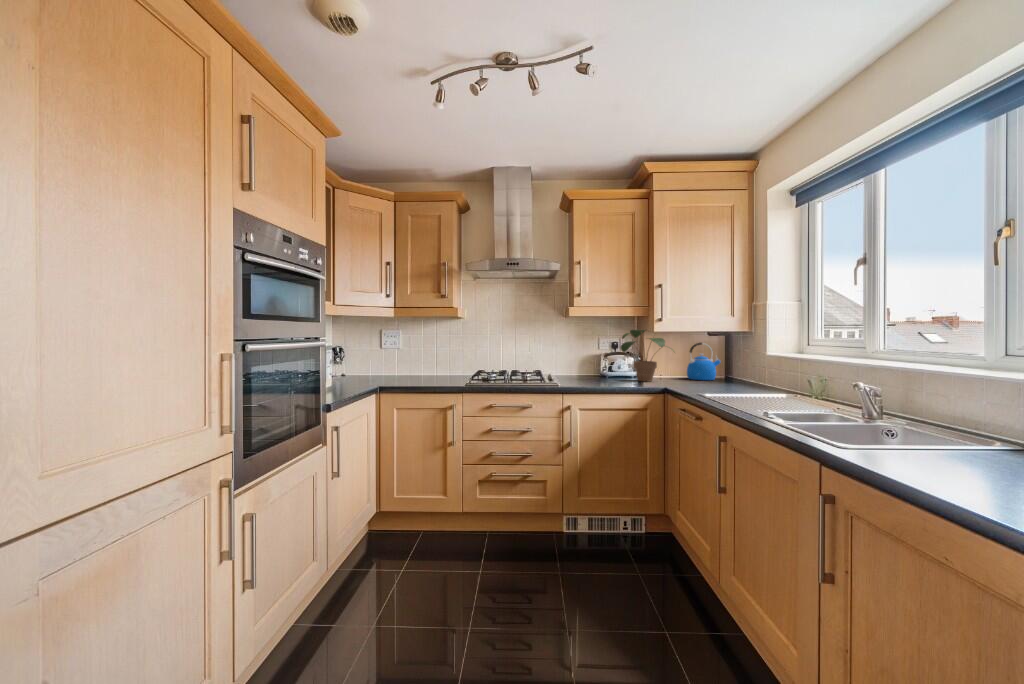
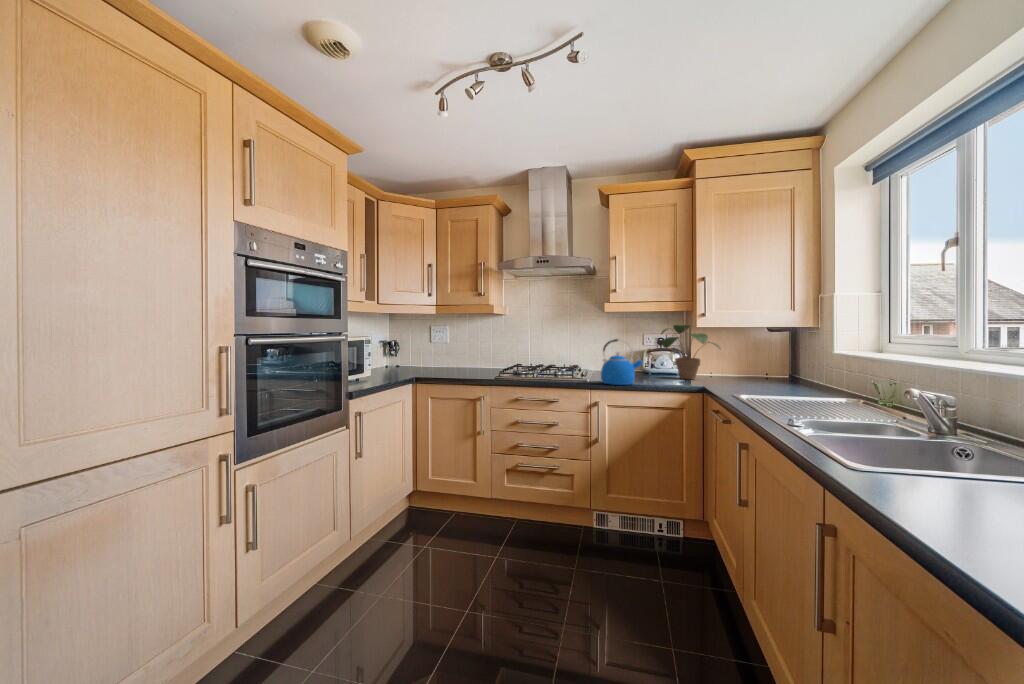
kettle: present [687,343,721,380] -> present [601,339,643,385]

